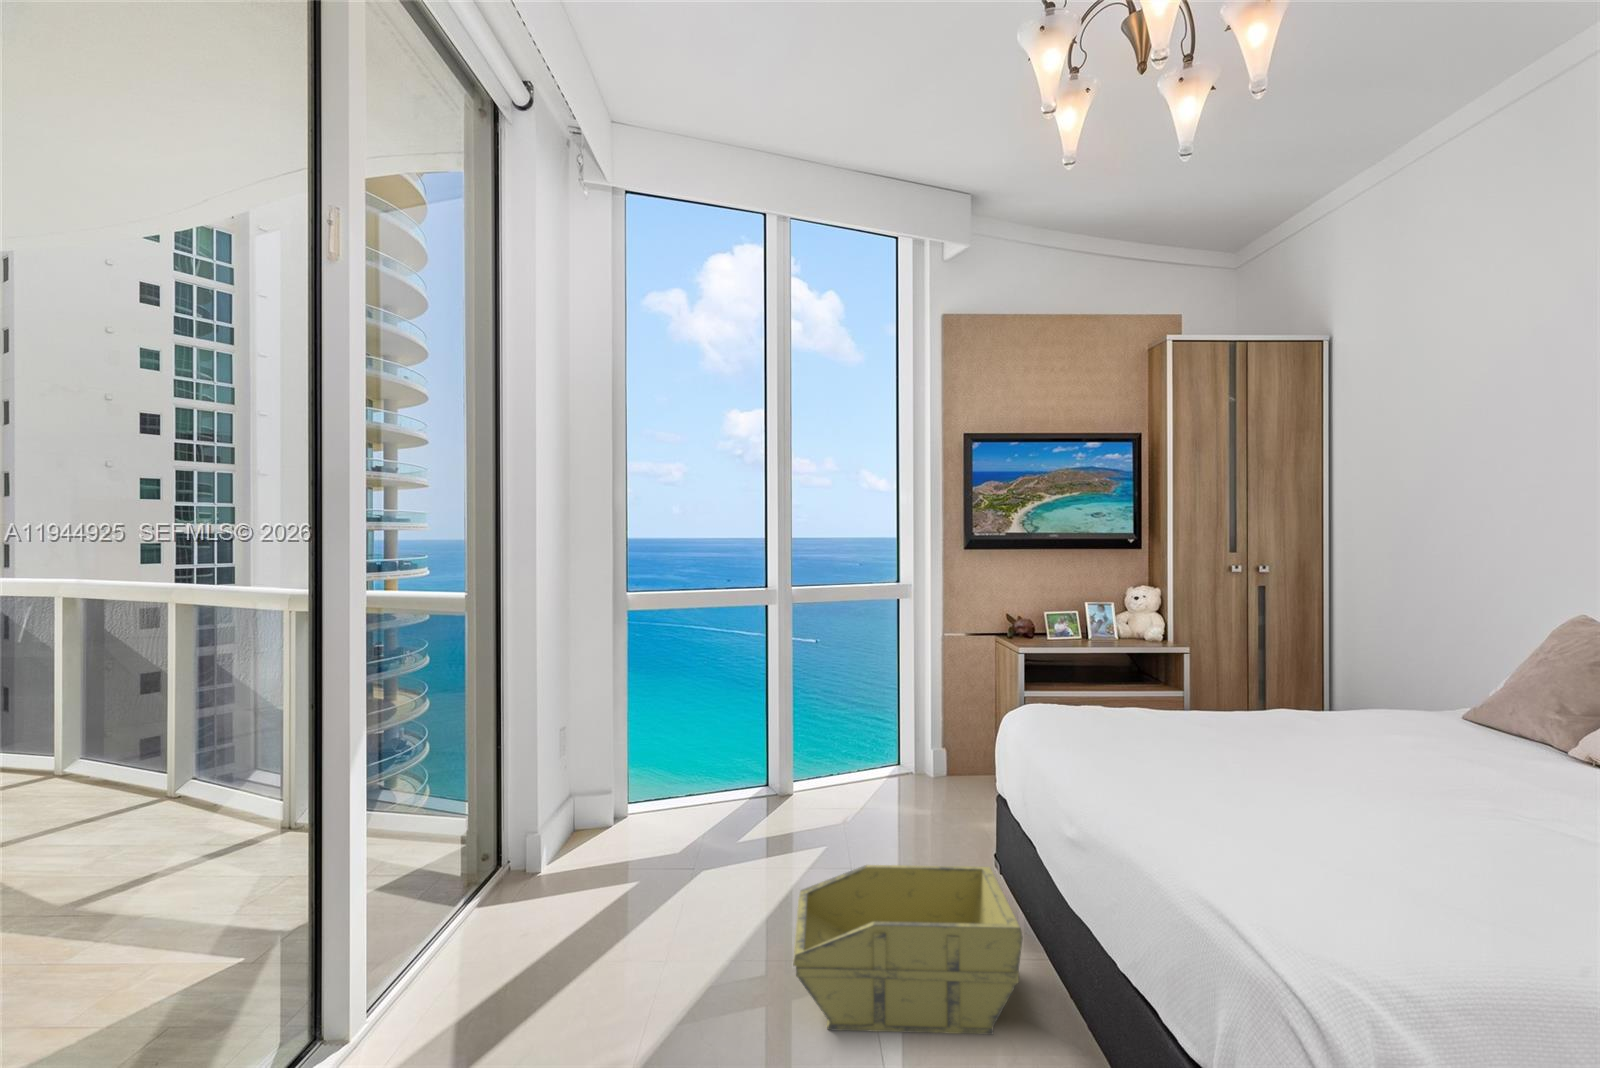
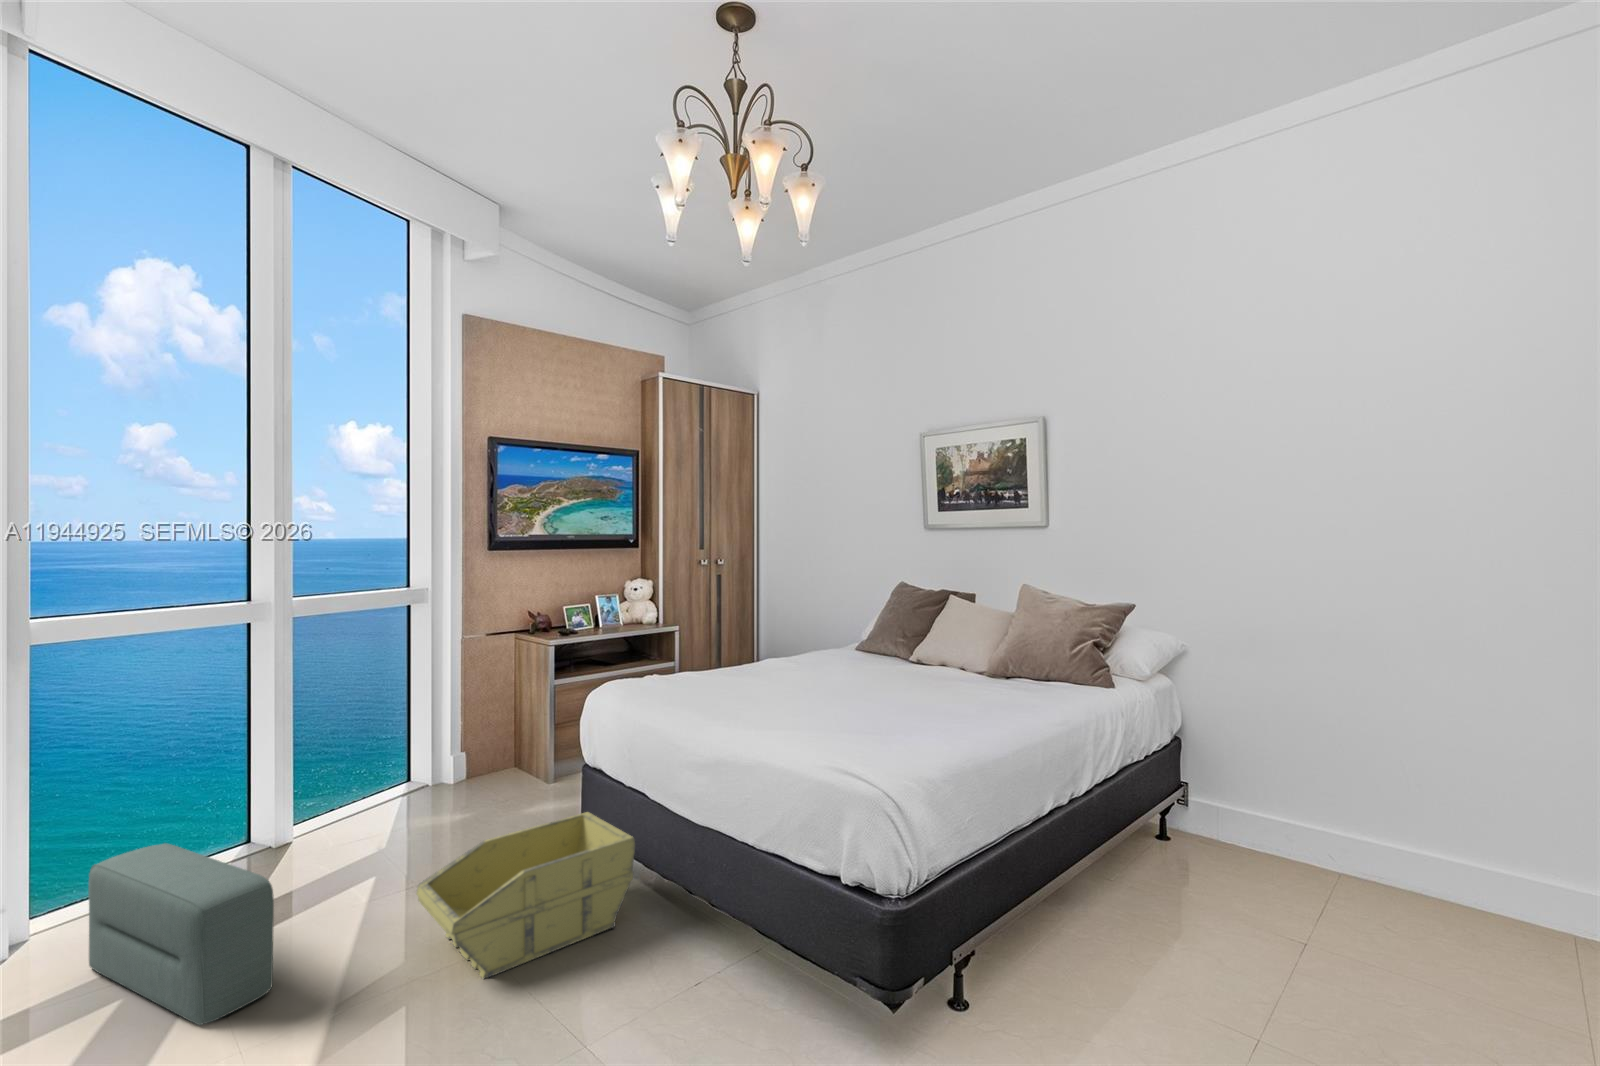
pouf: none [612,782,682,954] -> present [89,844,274,1025]

